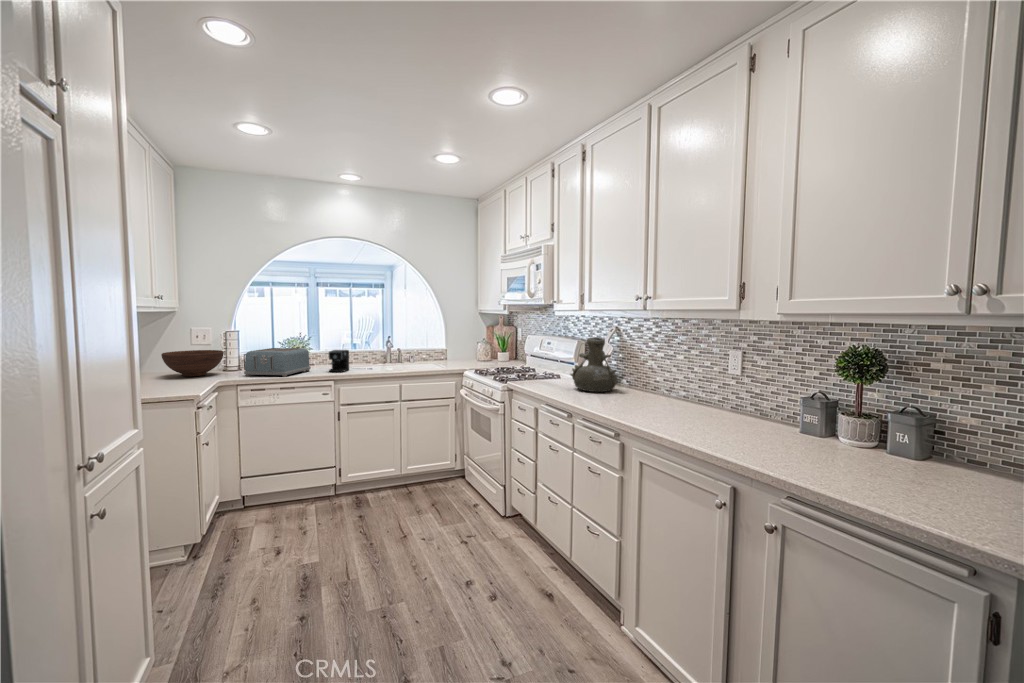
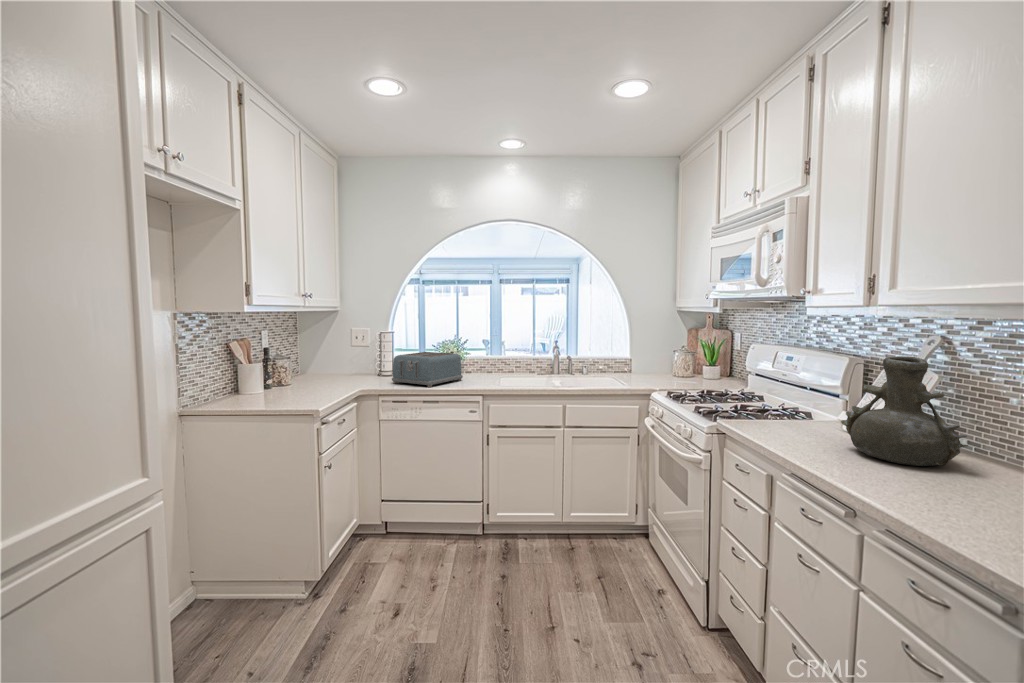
fruit bowl: present [161,350,224,377] -> none [320,352,378,380]
coffee maker: present [329,350,349,372] -> none [480,356,532,384]

